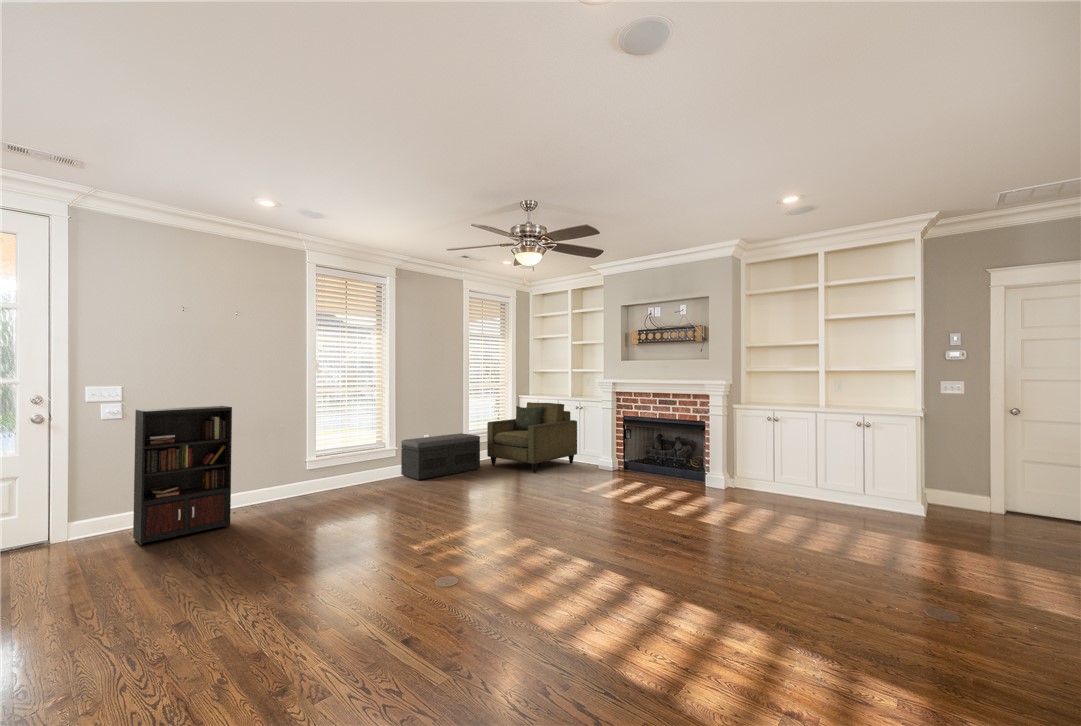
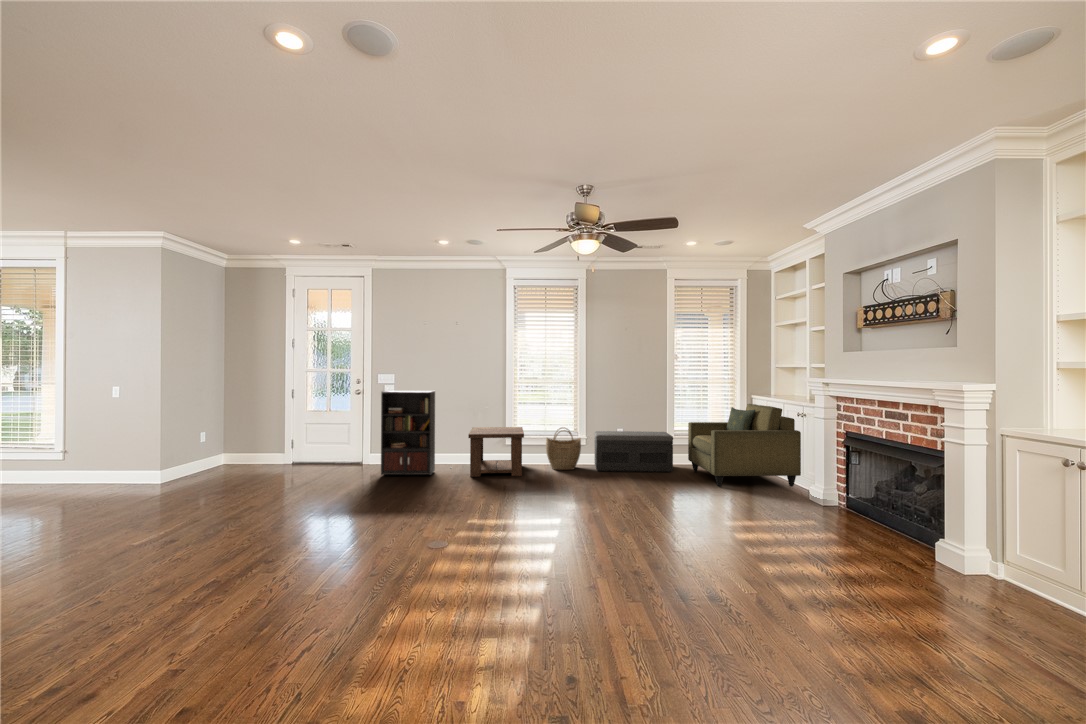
woven basket: none [357,440,398,488] -> present [546,428,581,470]
side table: none [259,445,357,515] -> present [468,427,524,477]

